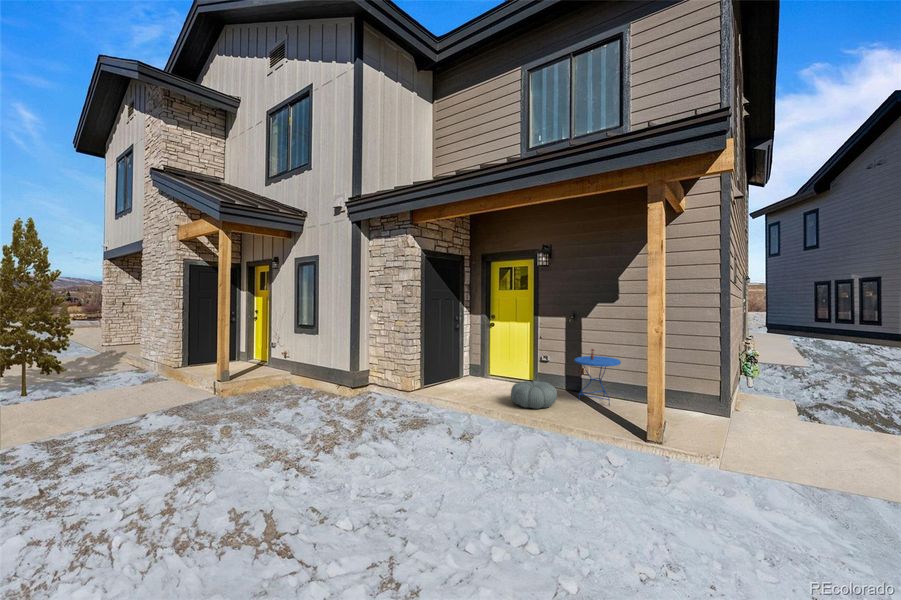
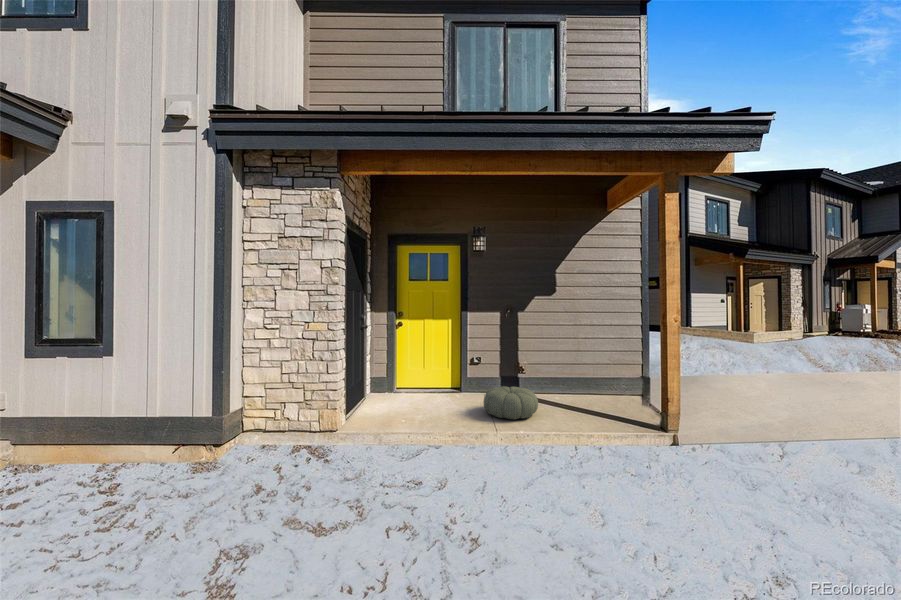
side table: present [574,349,621,406] -> none [528,344,576,402]

